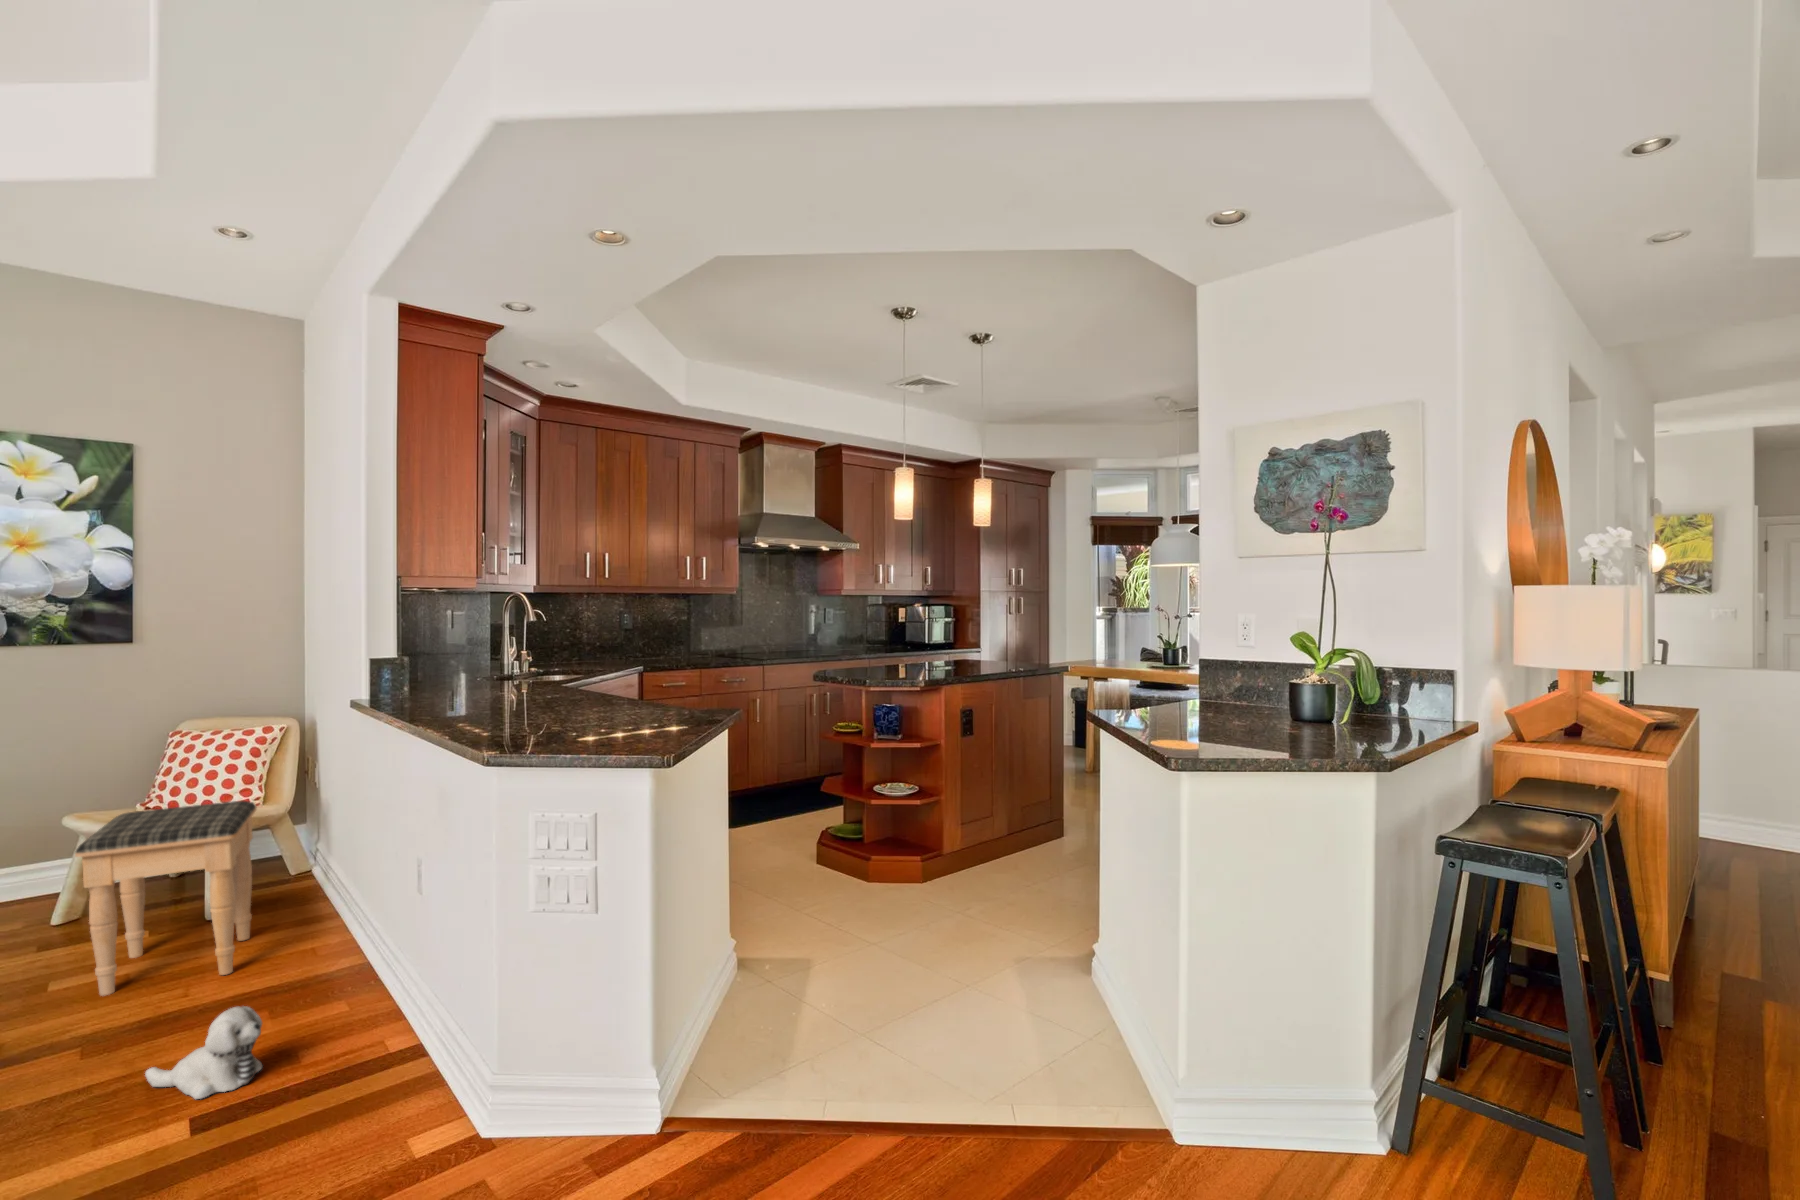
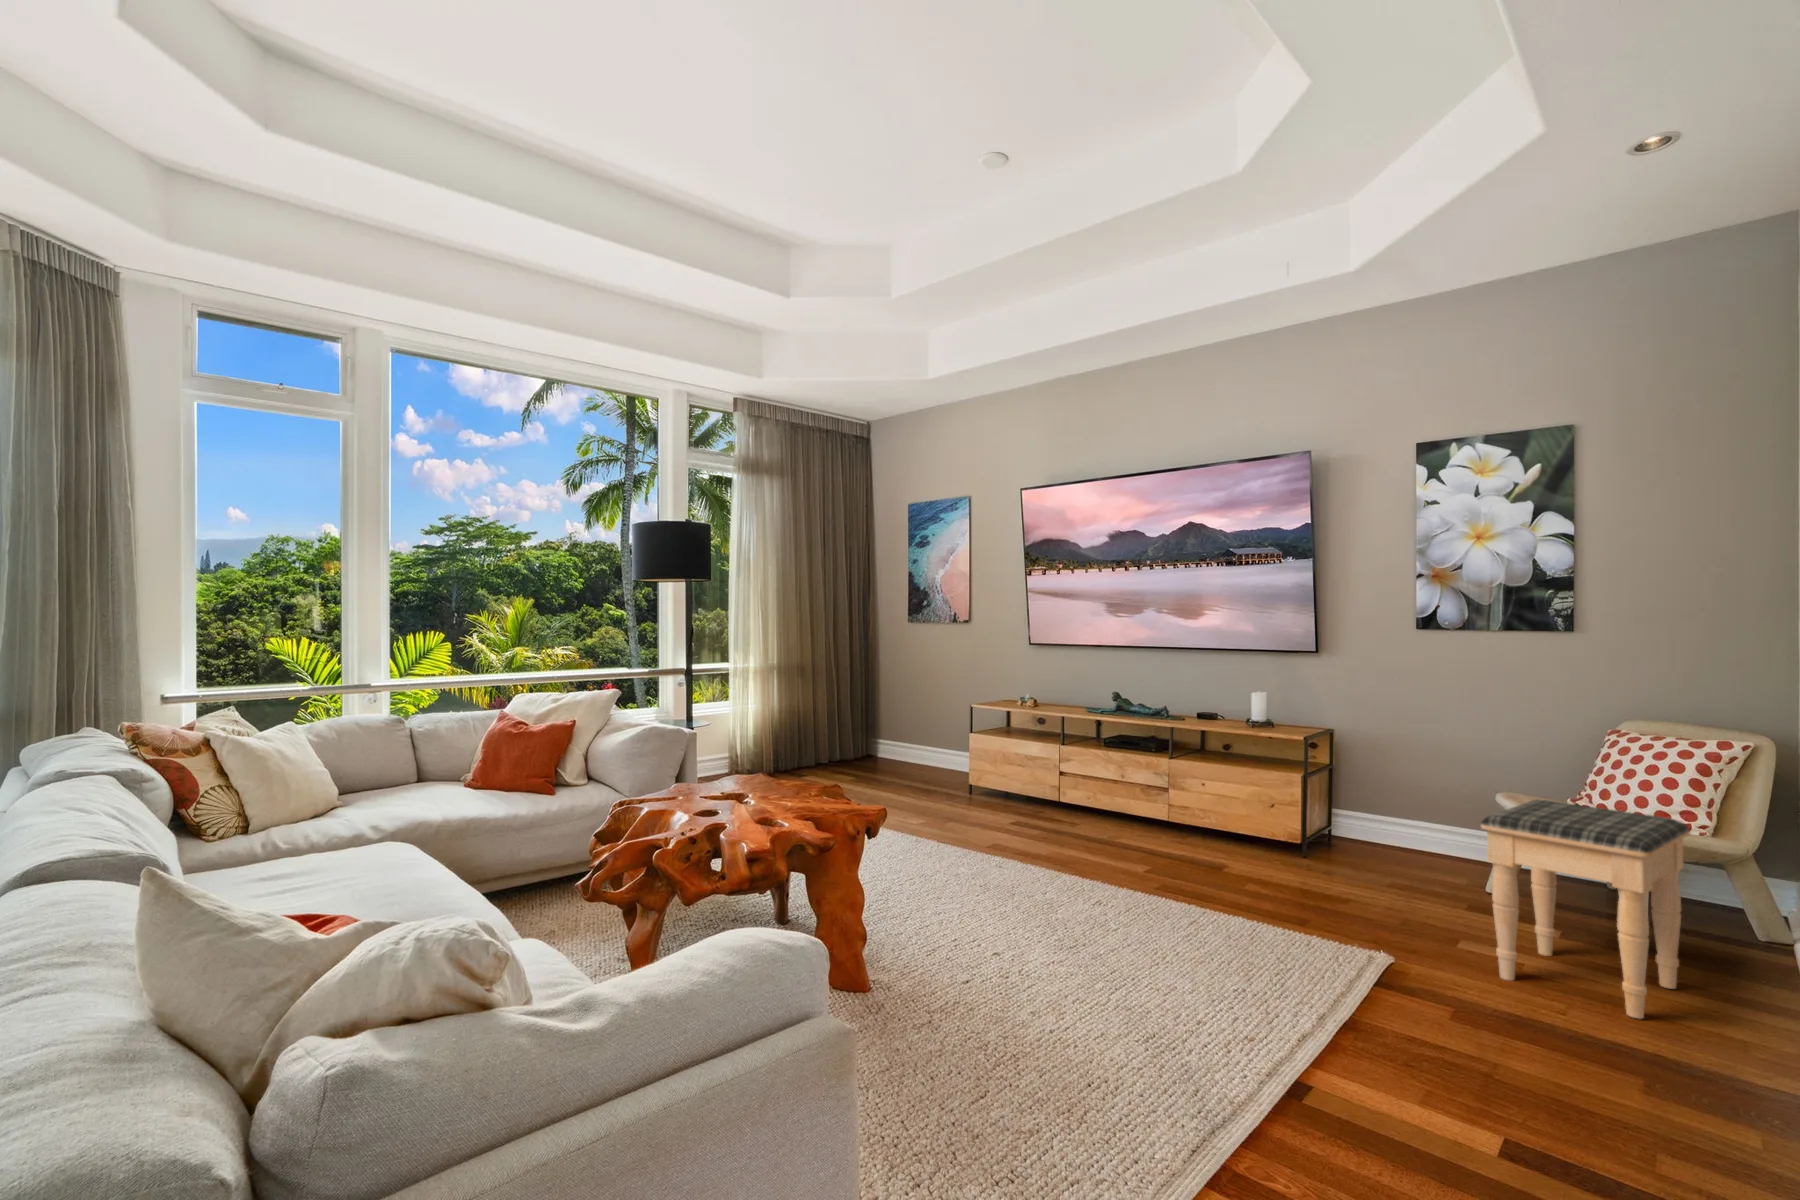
plush toy: present [145,1006,262,1099] -> none [1511,1057,1650,1164]

